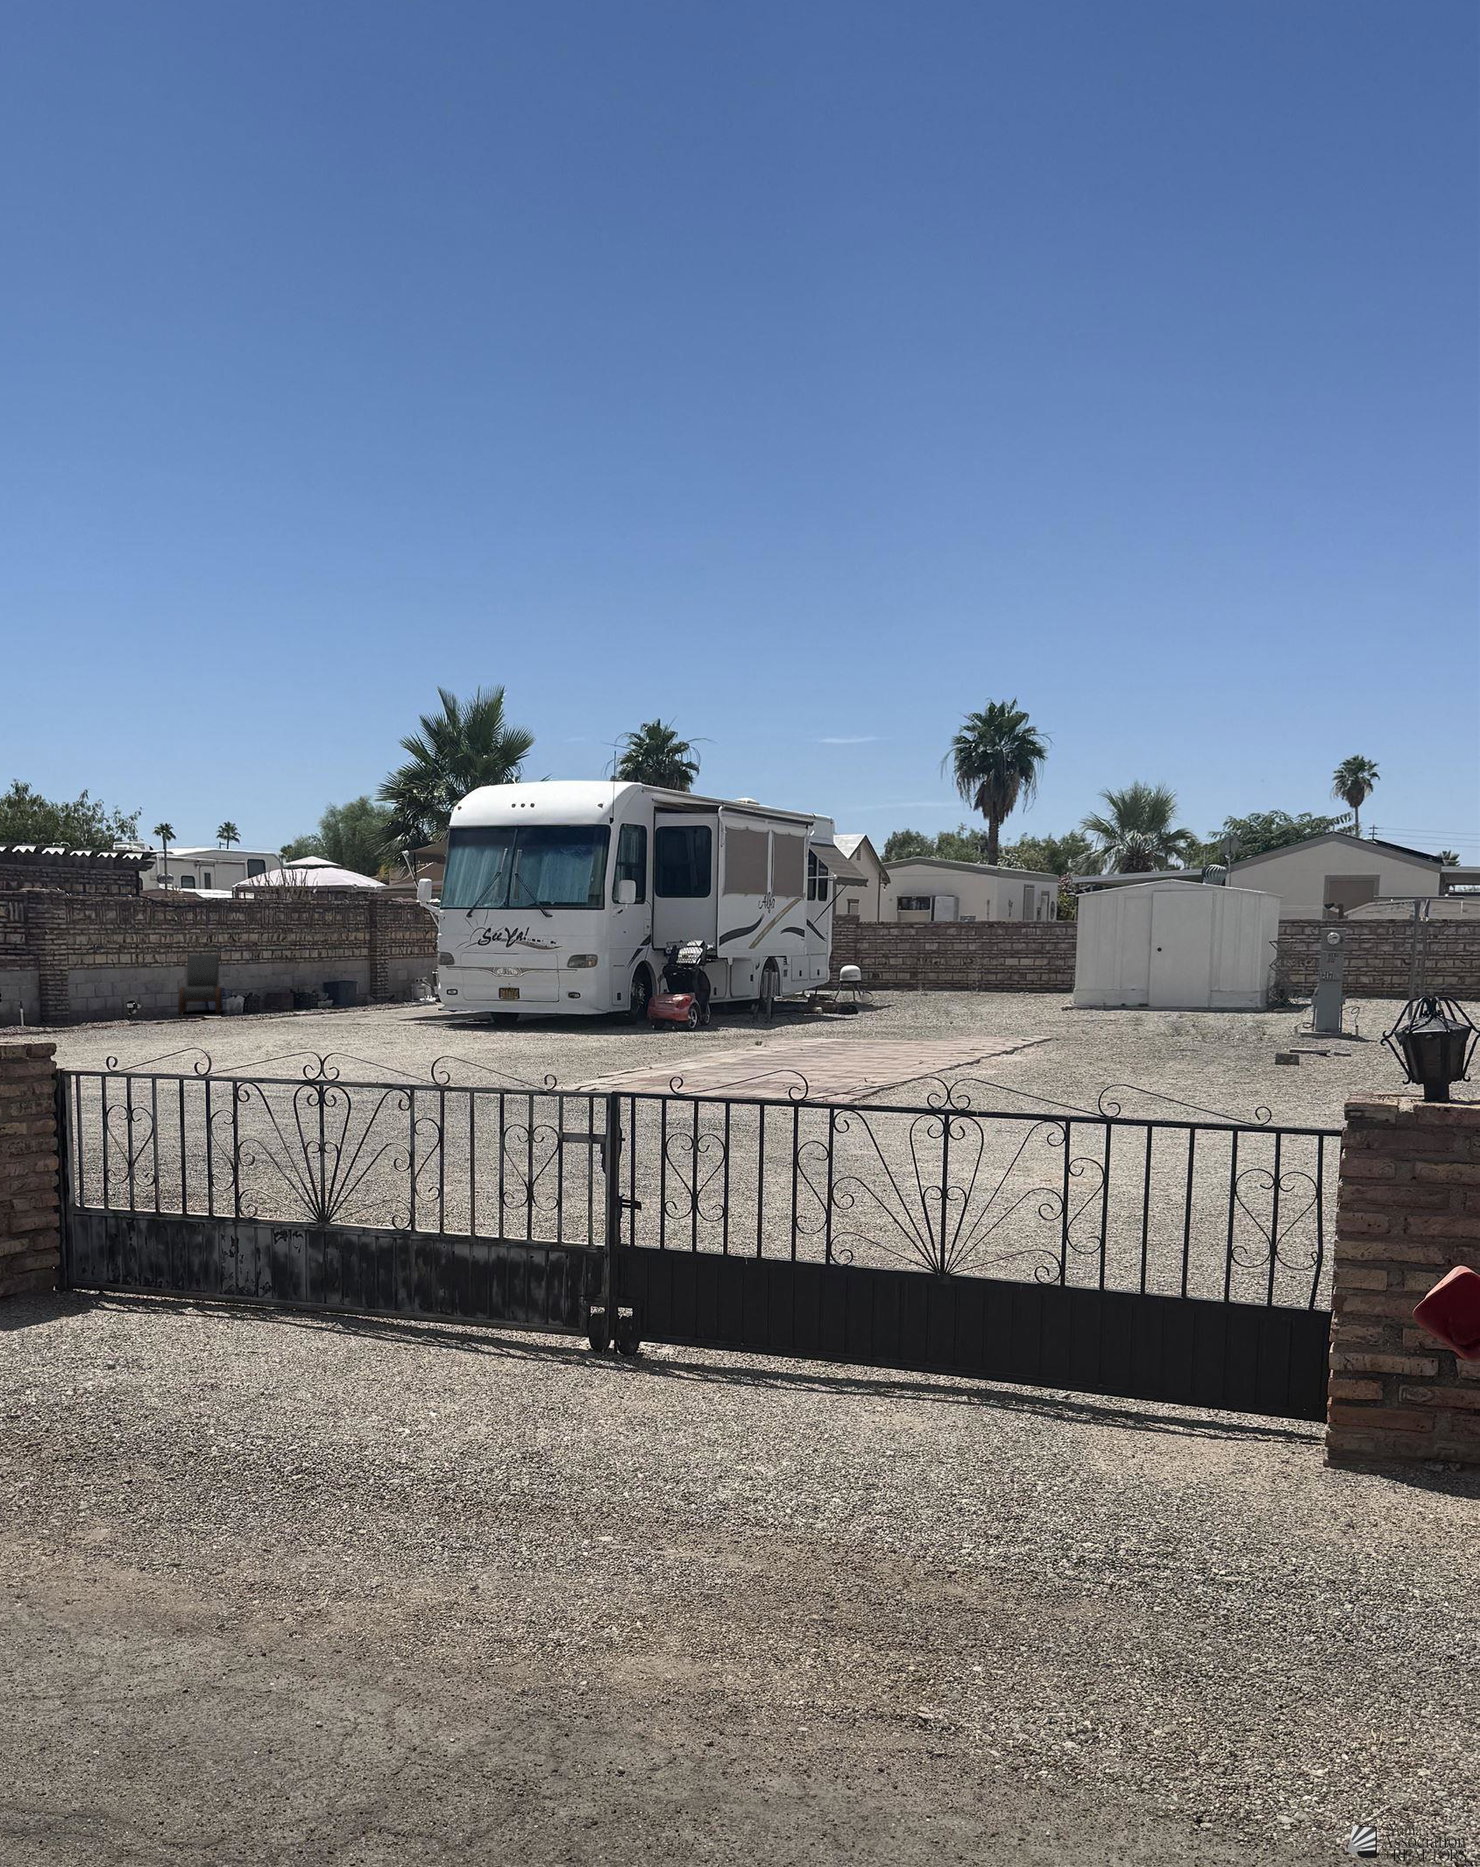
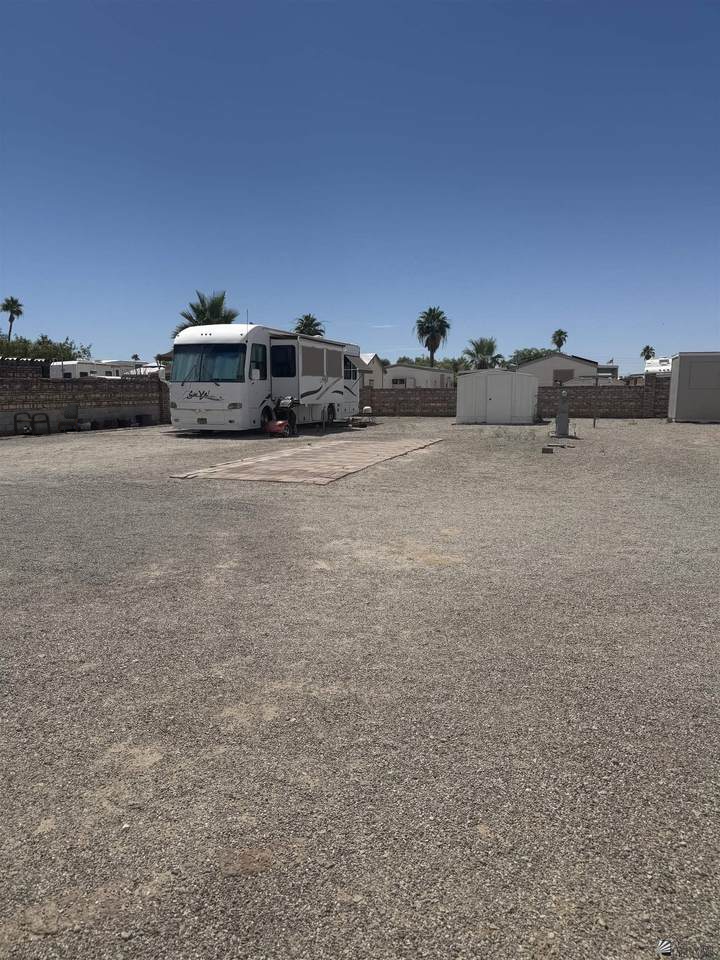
bench: none [93,969,170,1022] -> present [14,412,51,436]

